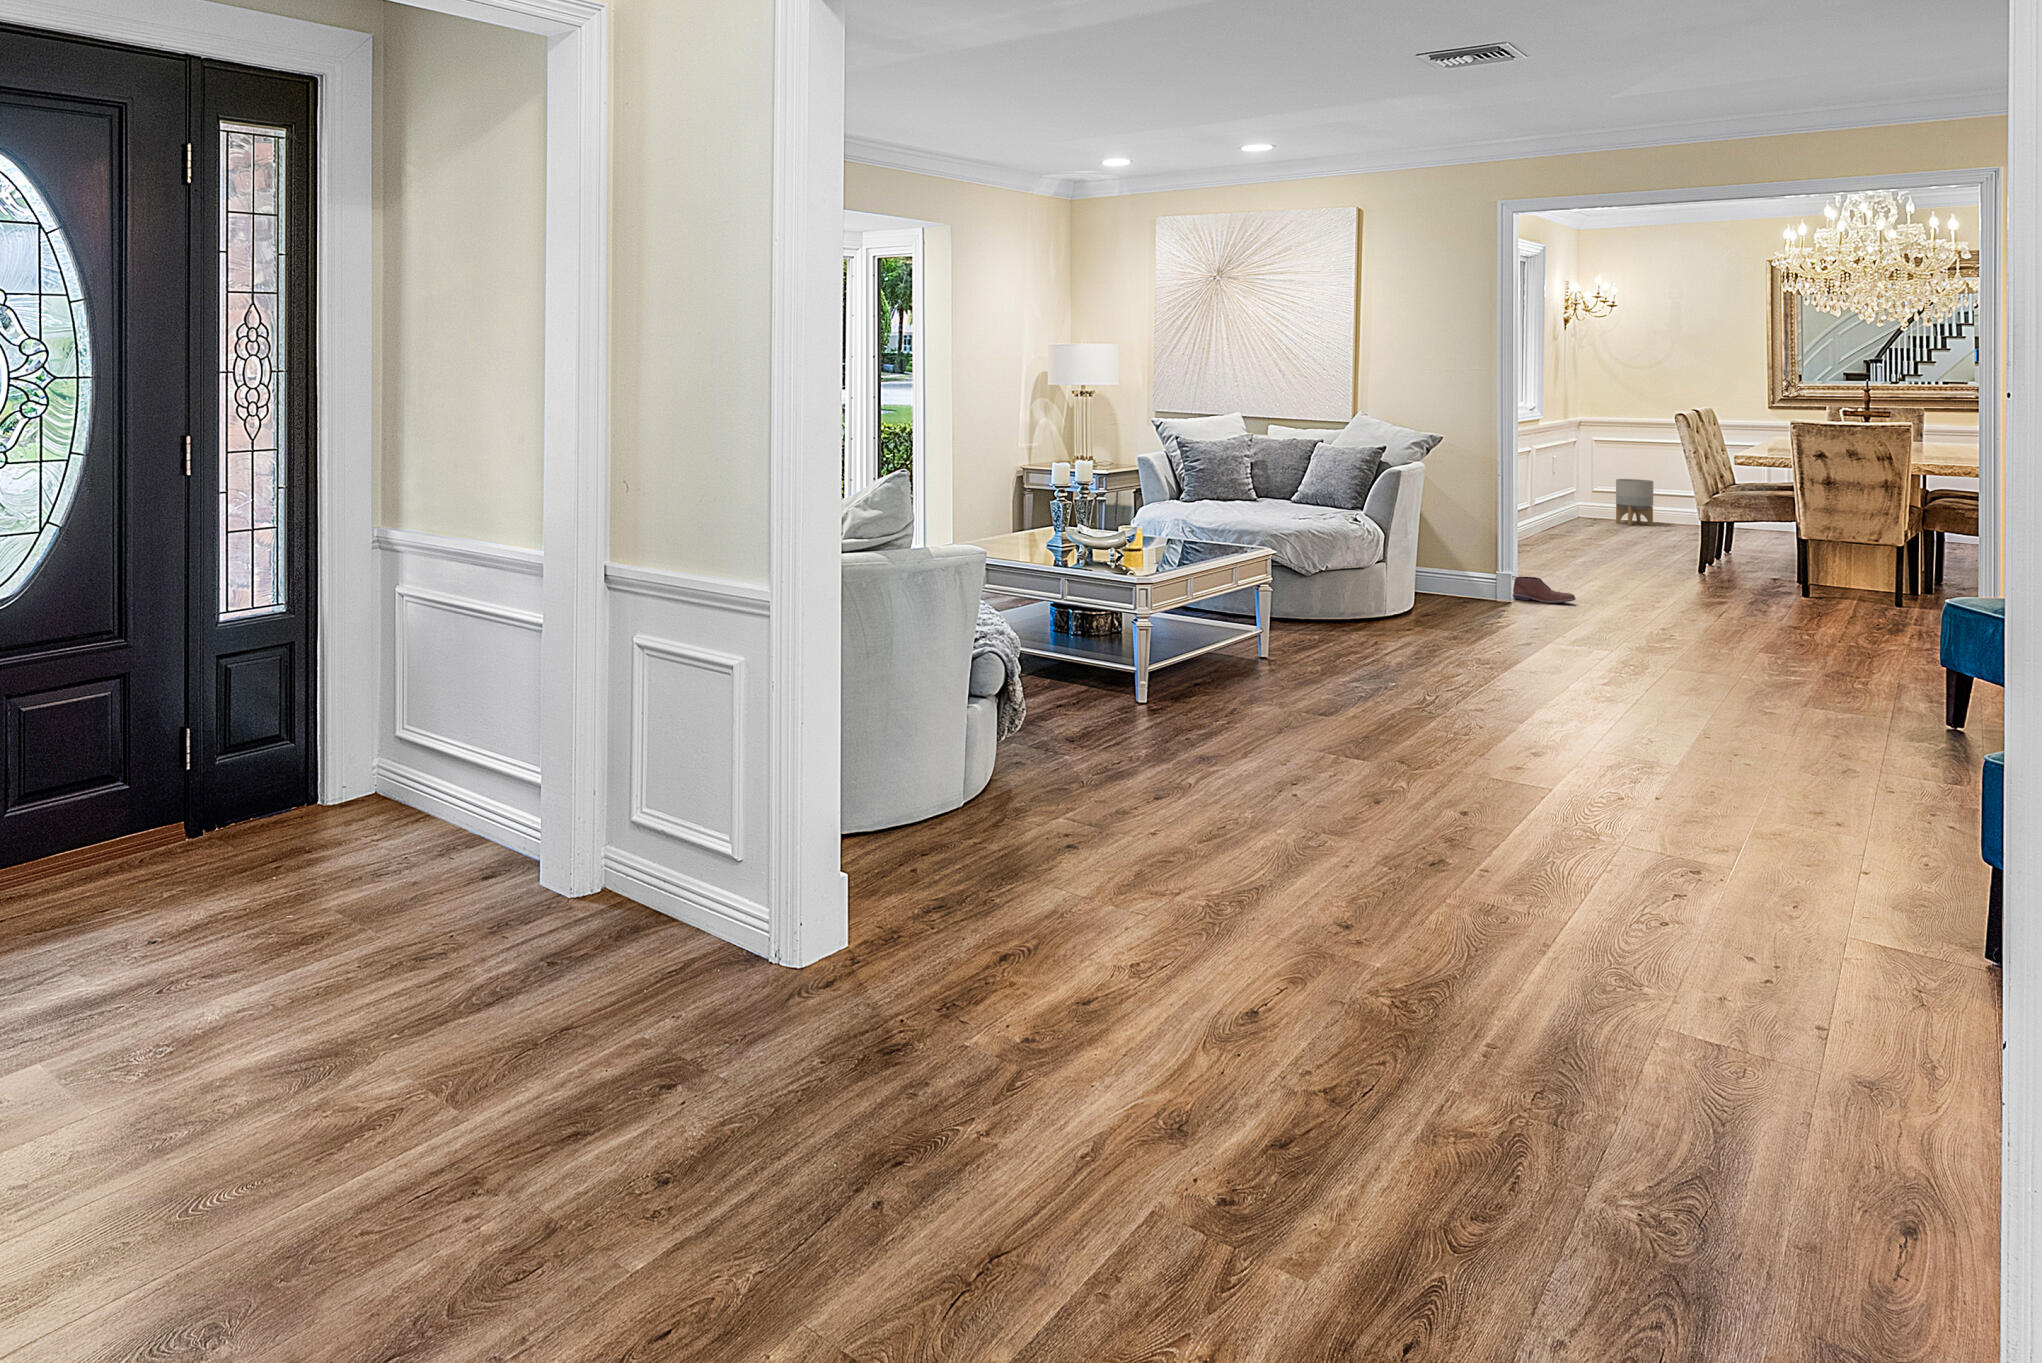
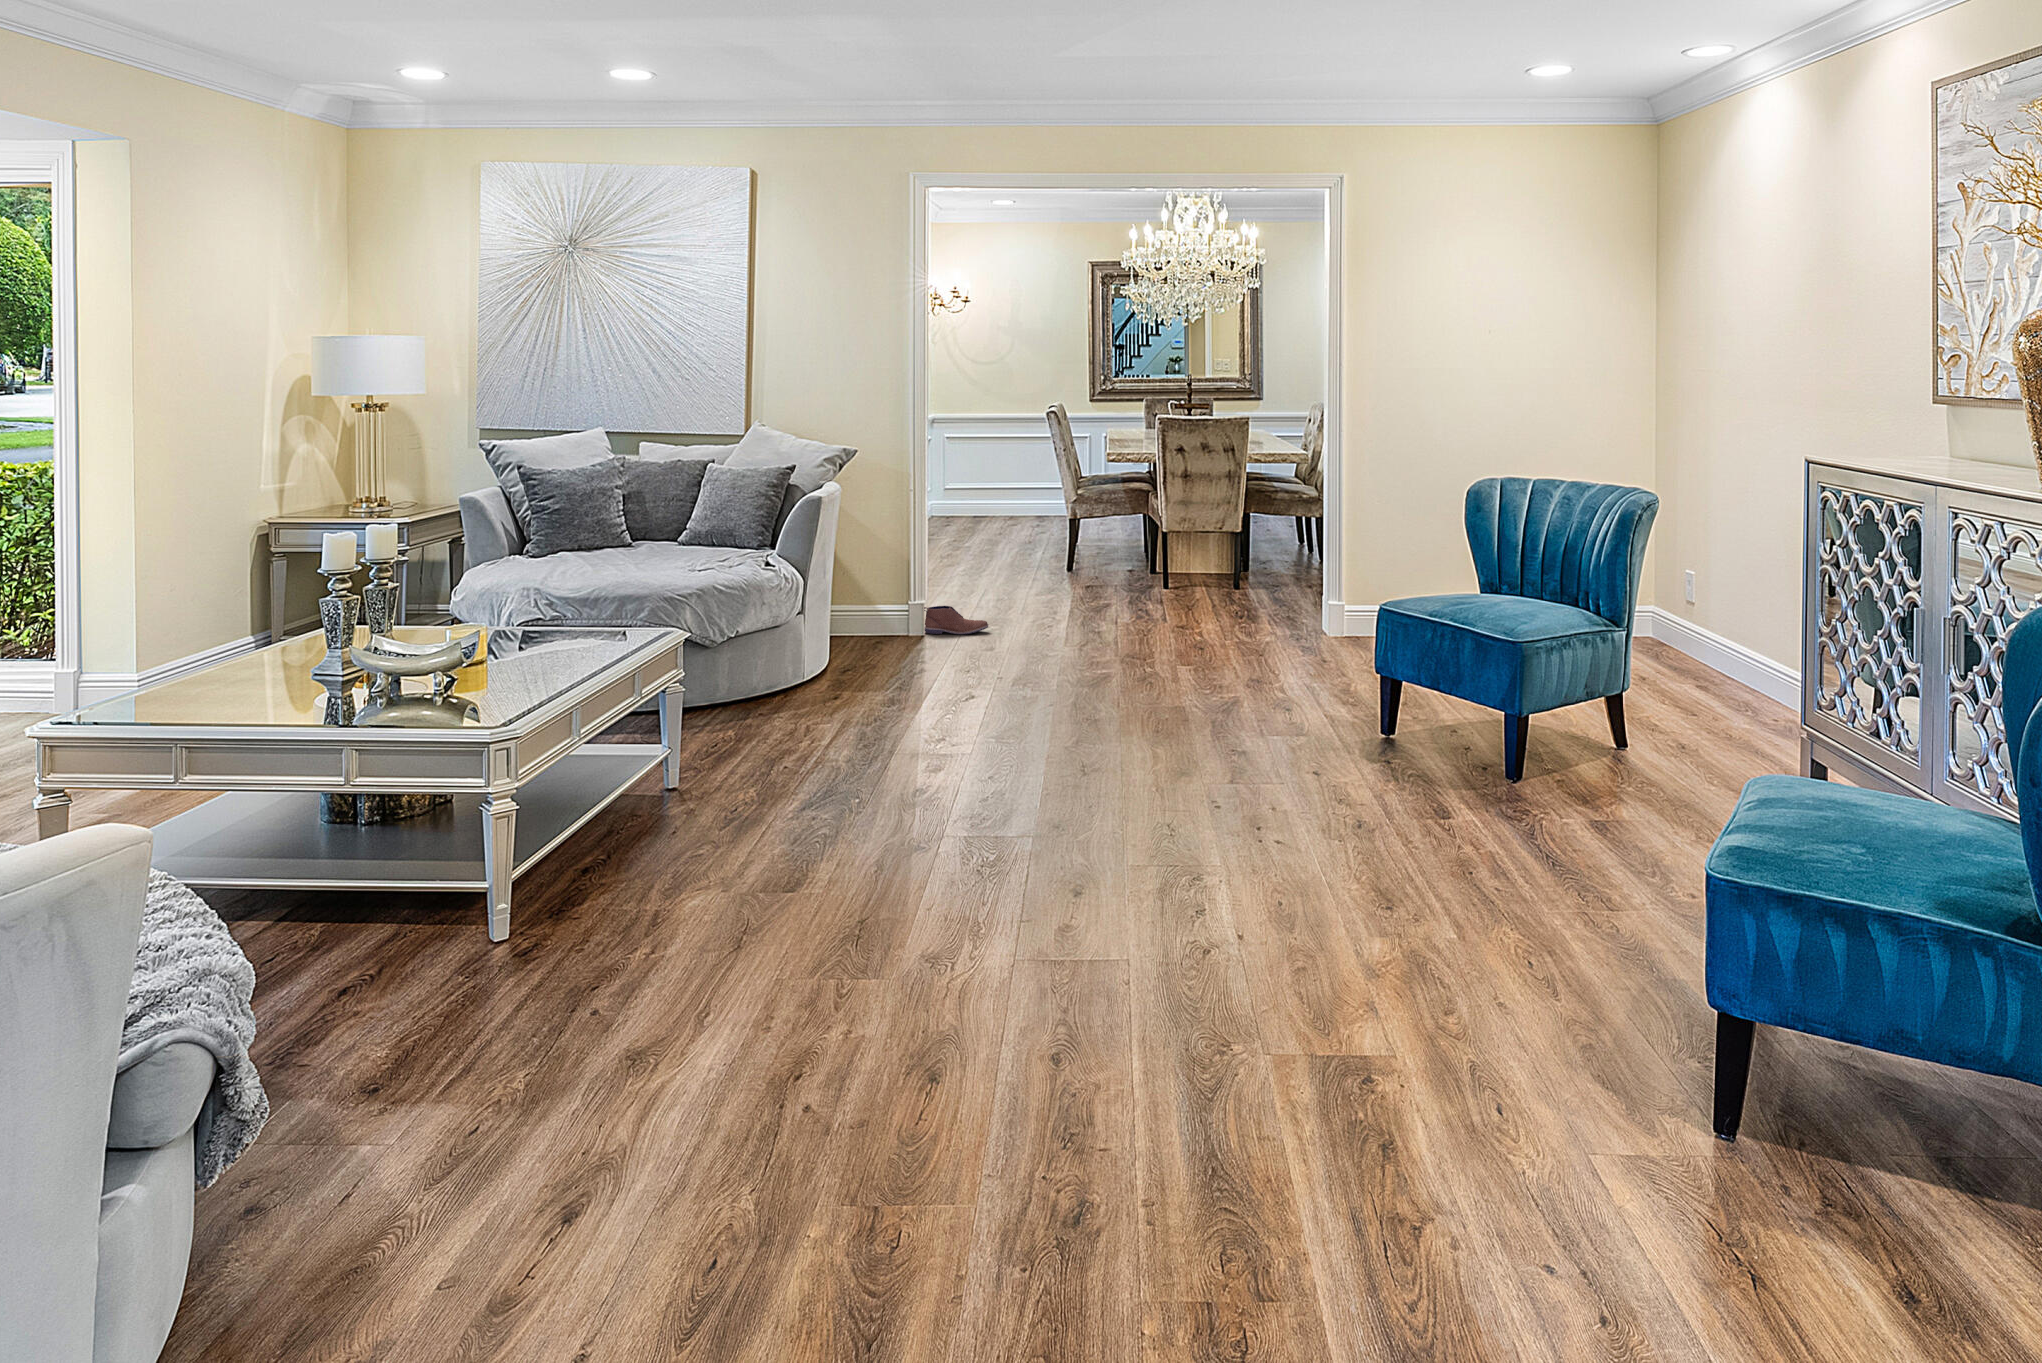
planter: present [1616,479,1653,526] -> none [968,475,1000,523]

